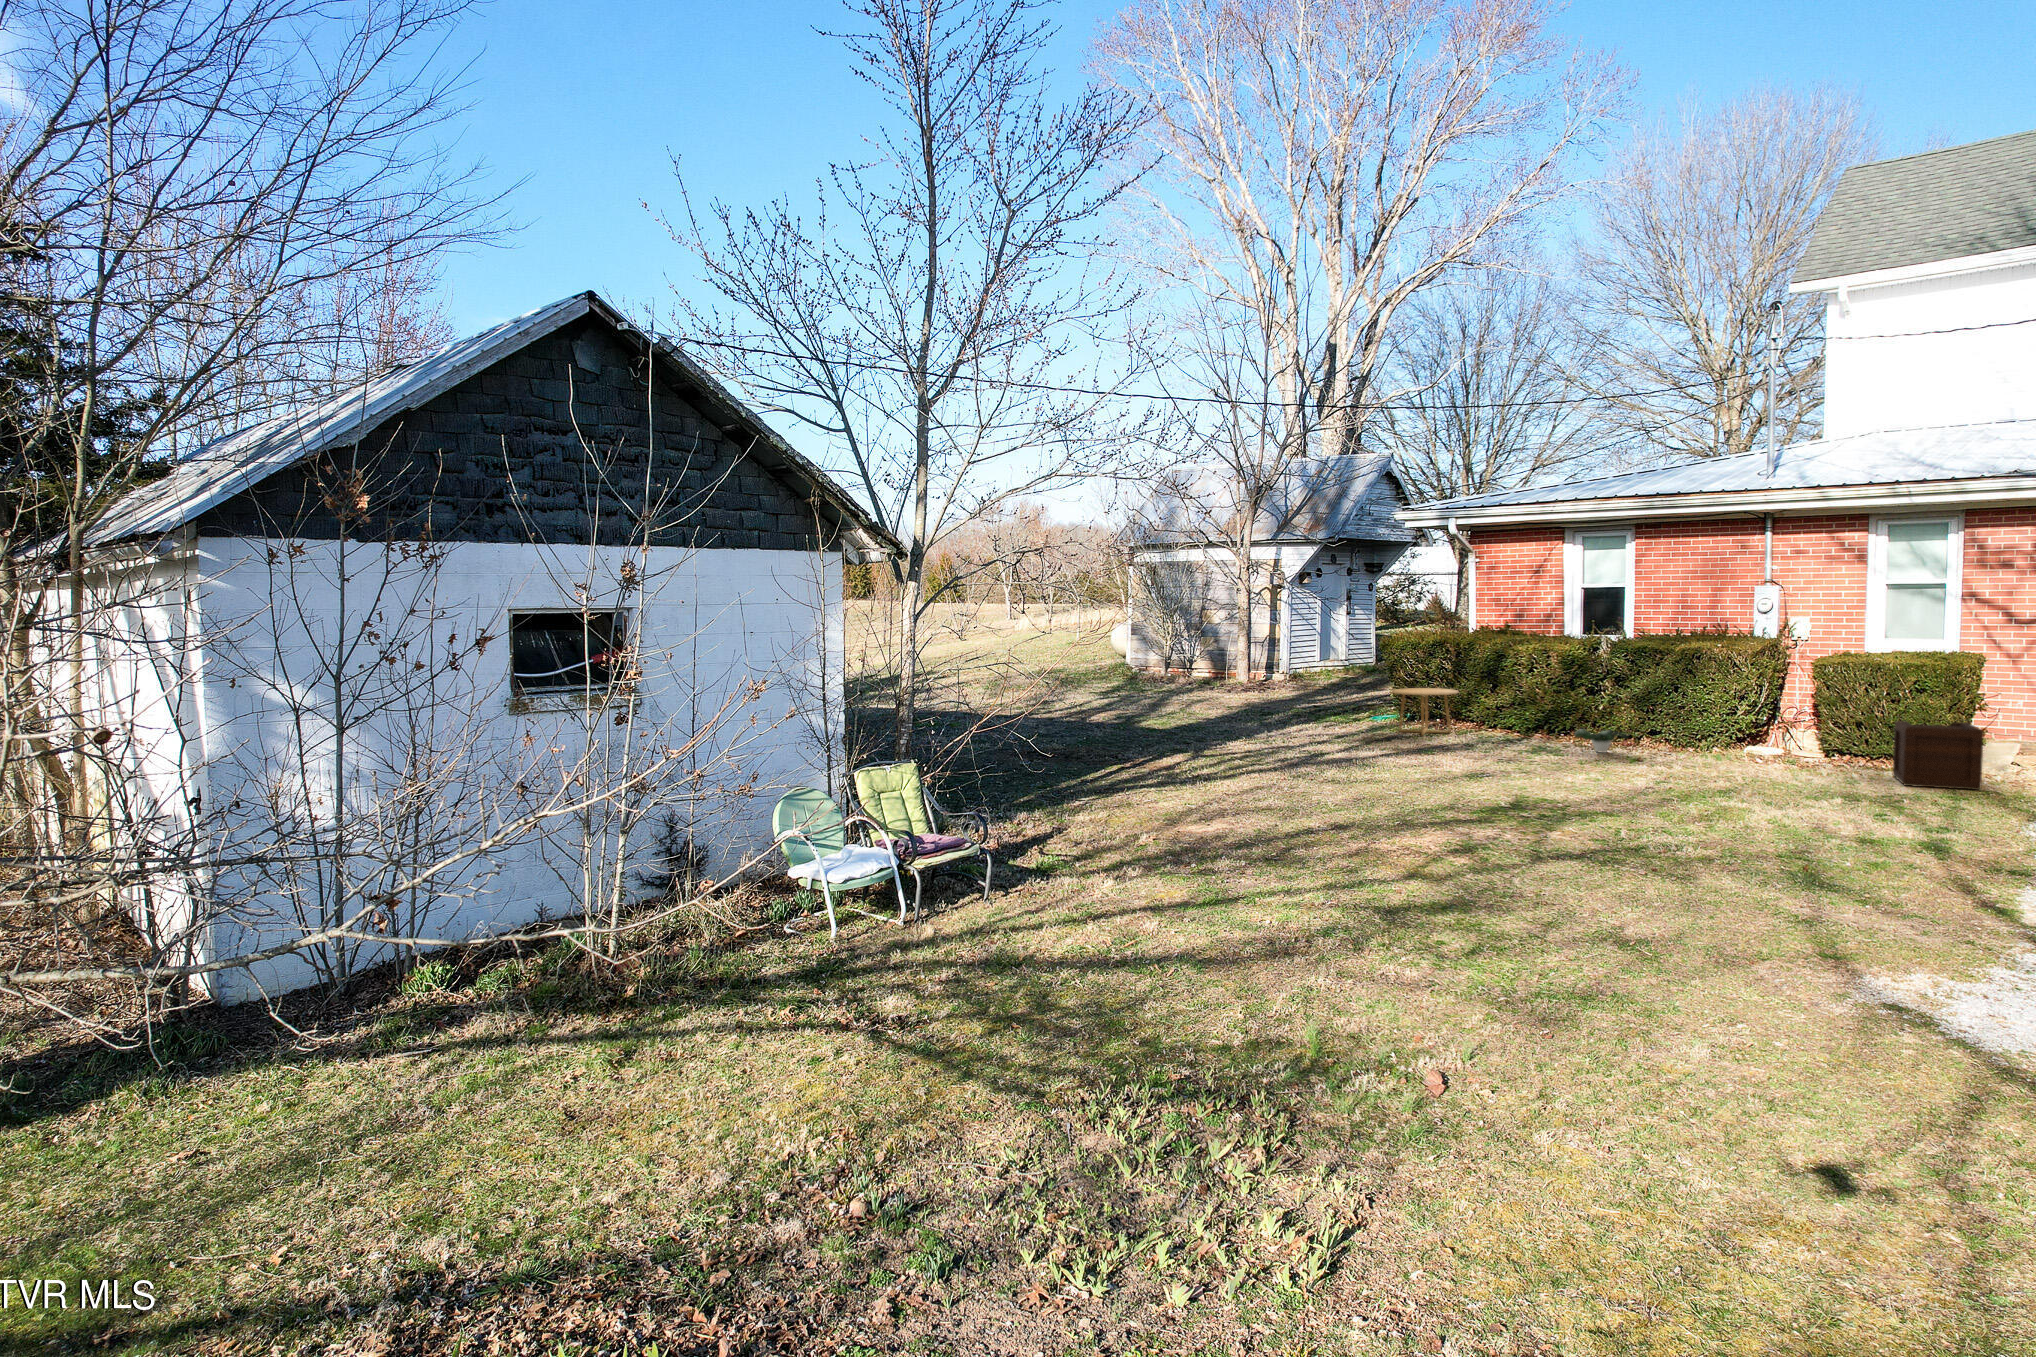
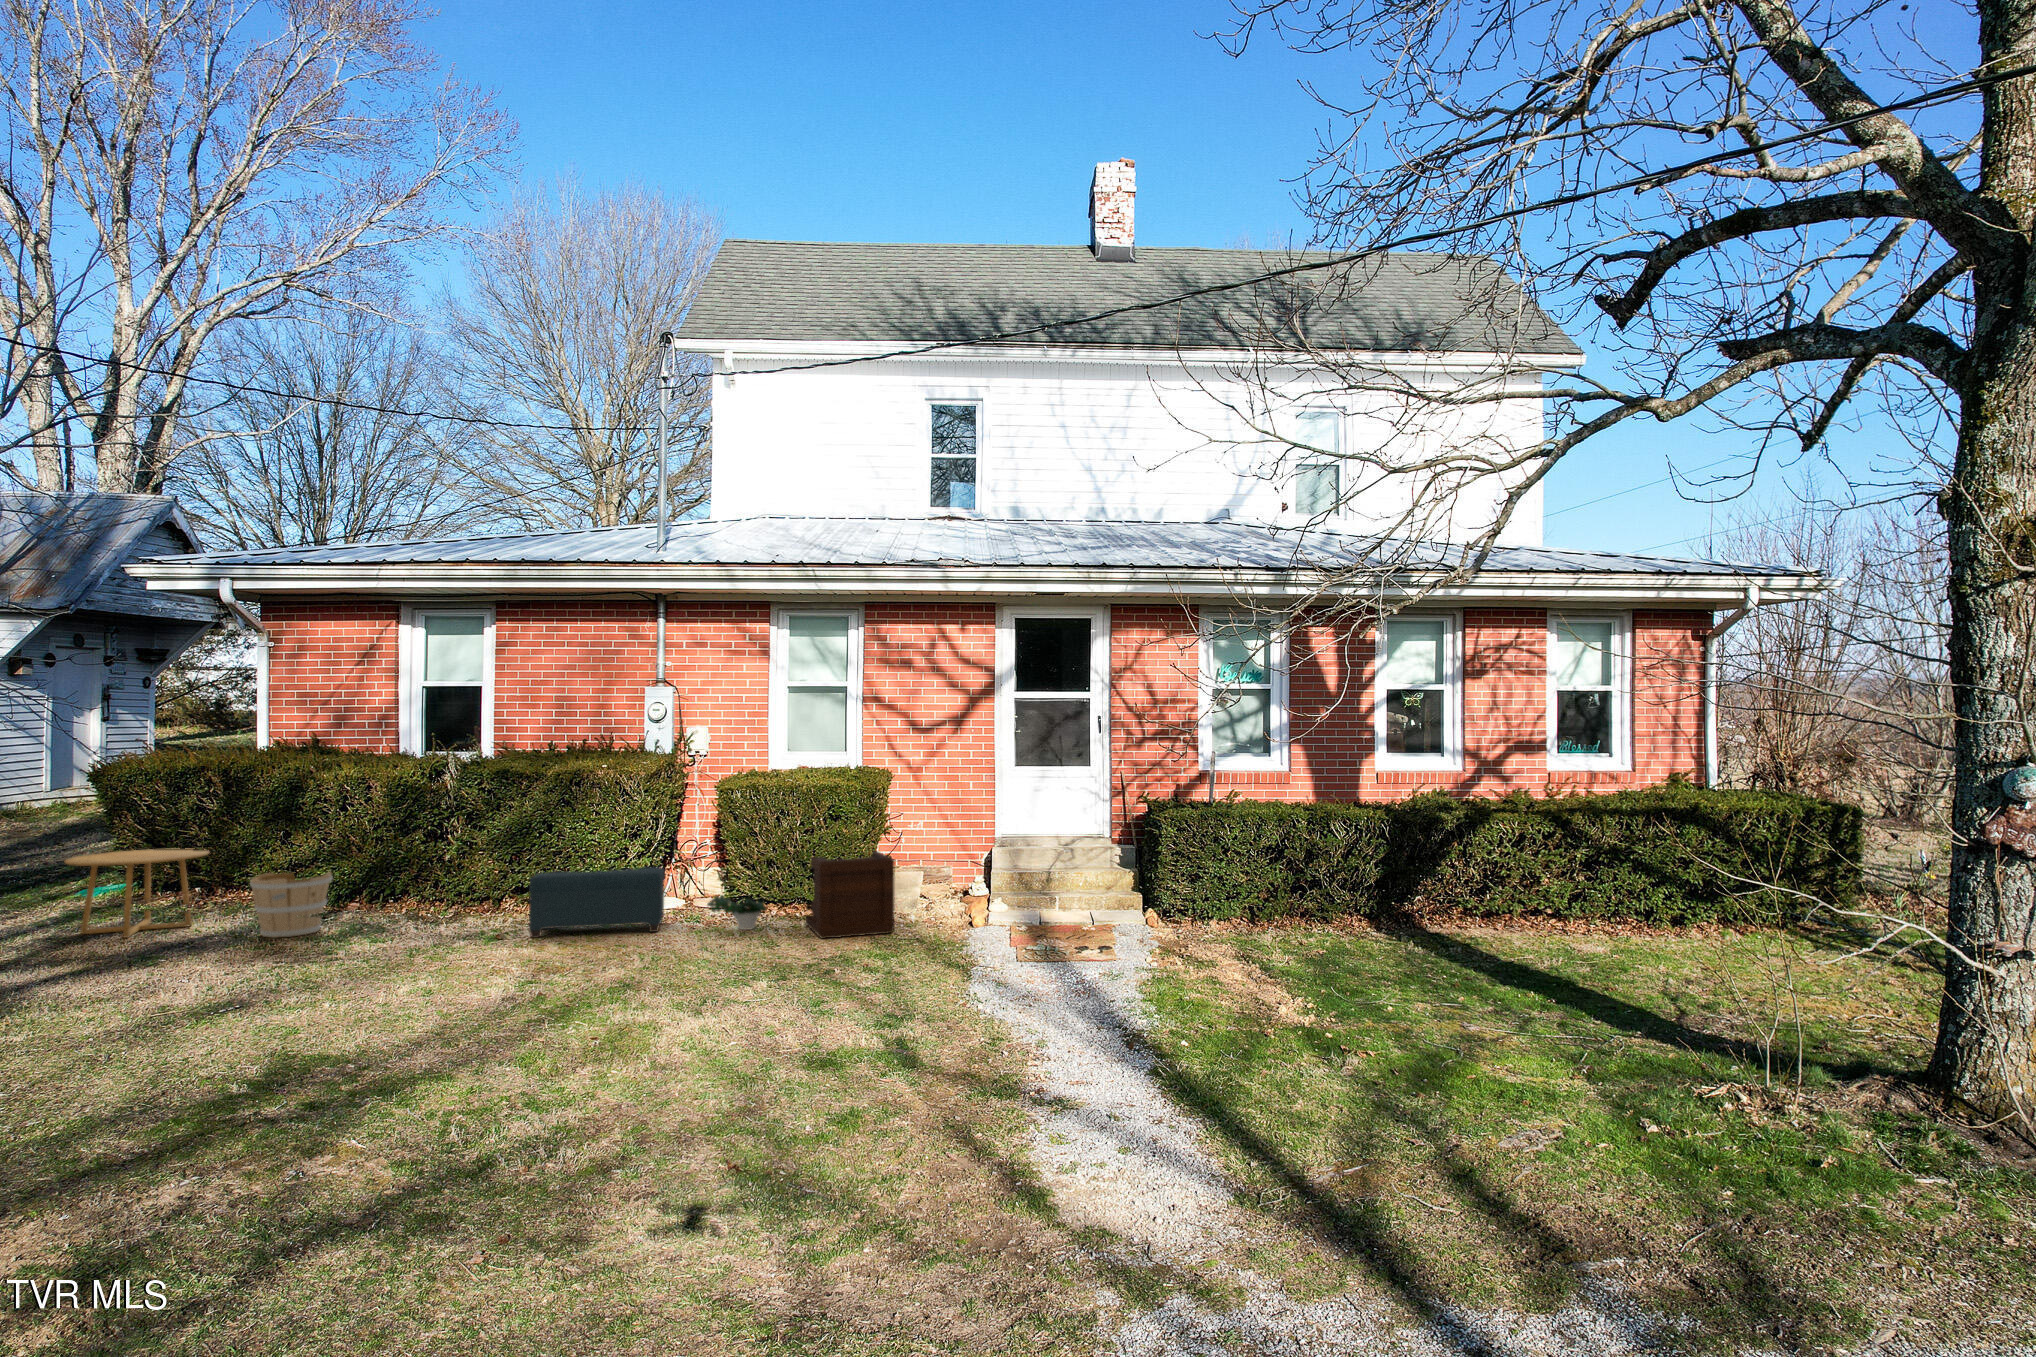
wooden bucket: none [1486,706,1531,744] -> present [250,870,333,938]
bench: none [1662,718,1766,767] -> present [529,867,665,938]
potted plant: present [1574,729,1628,753] -> present [707,895,783,930]

